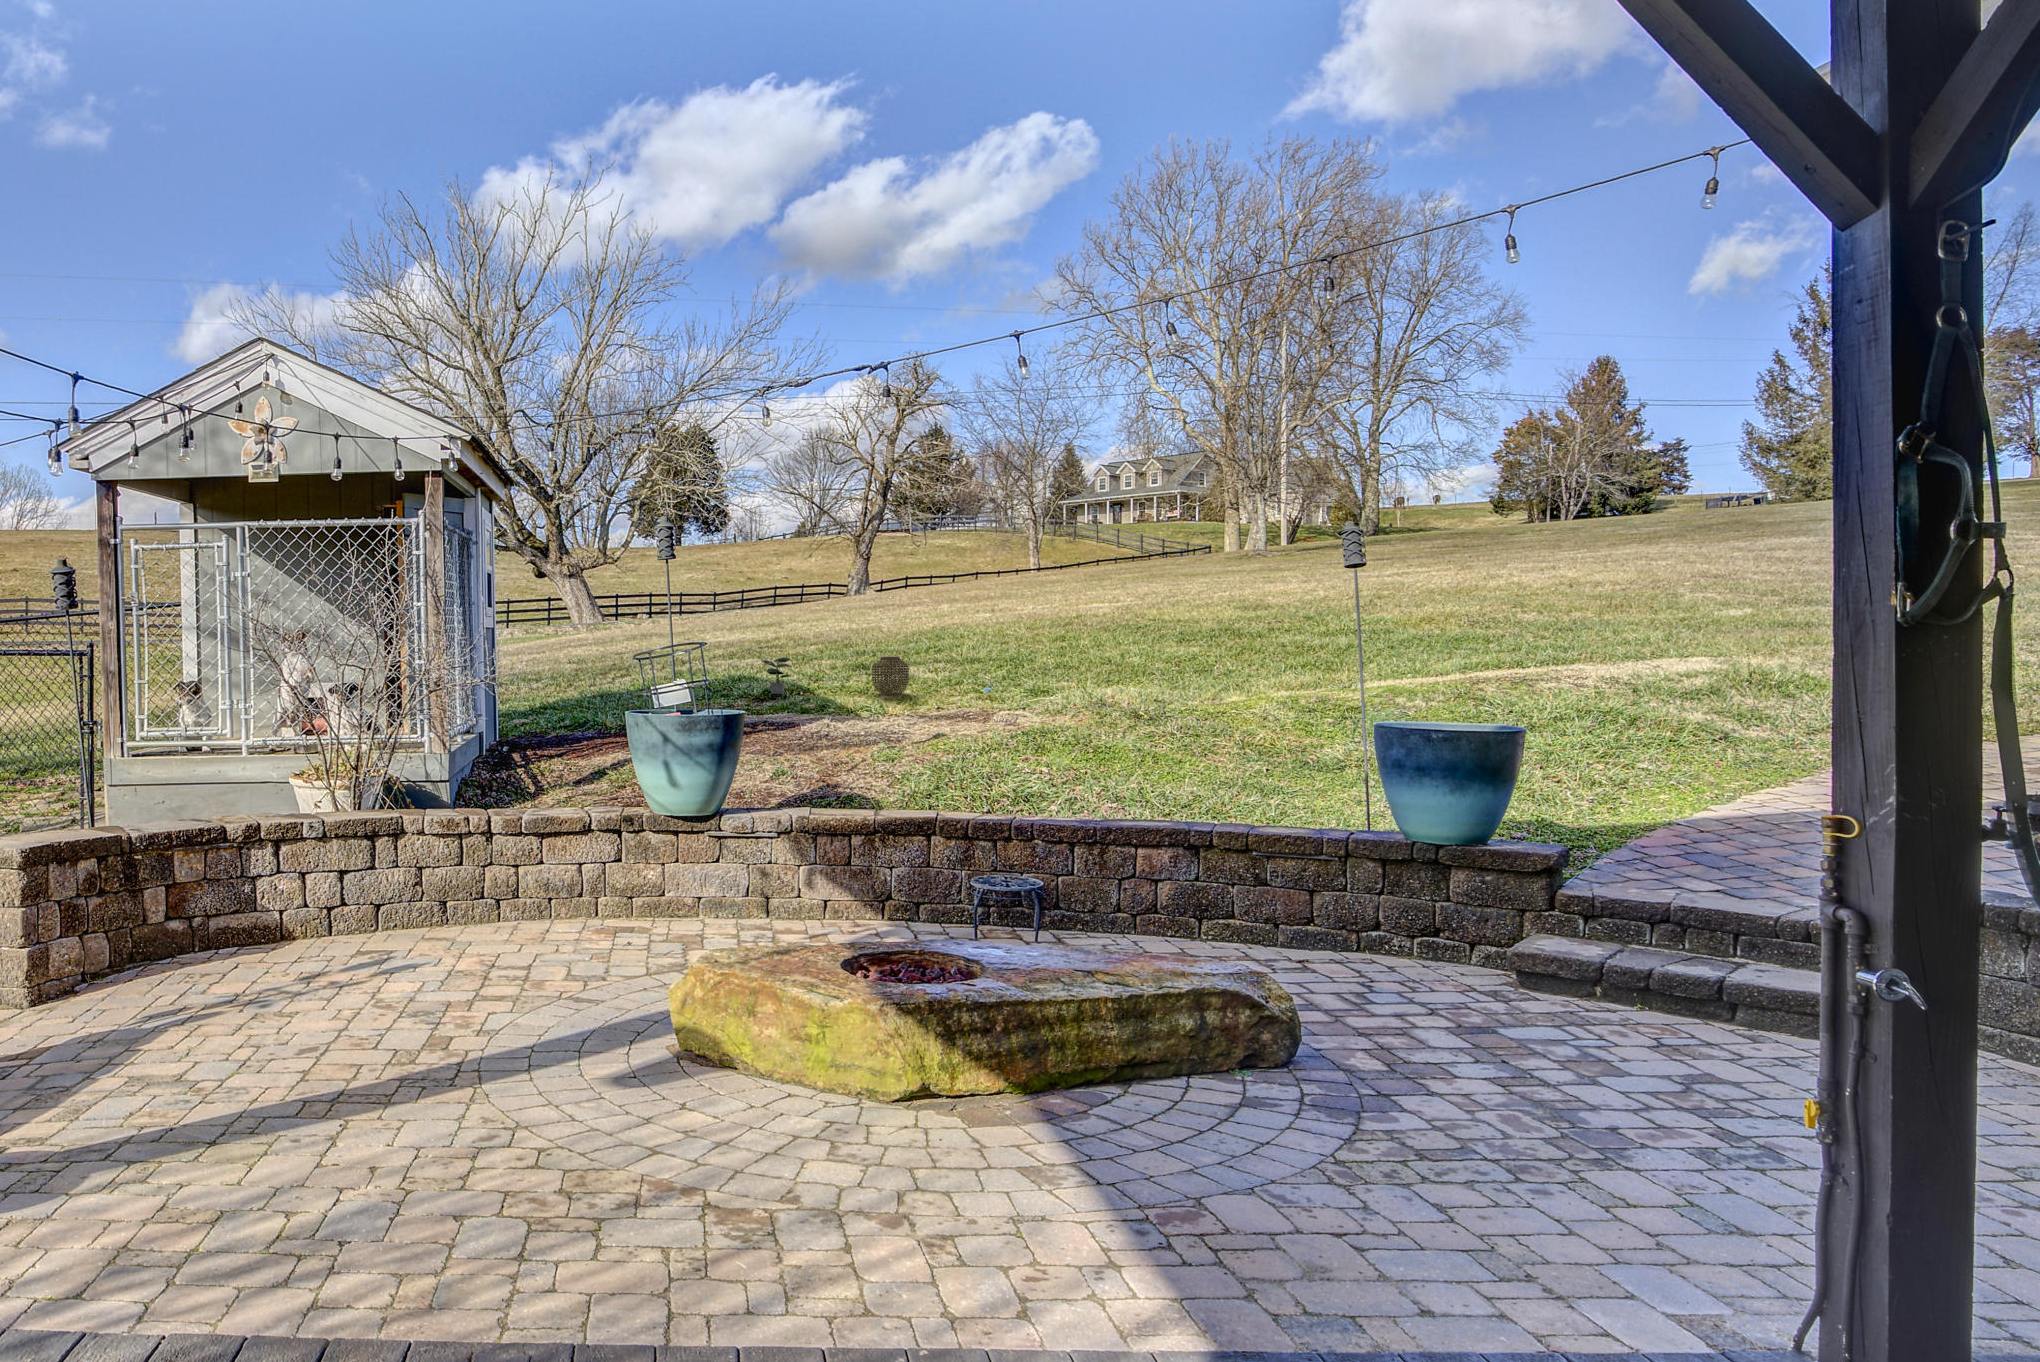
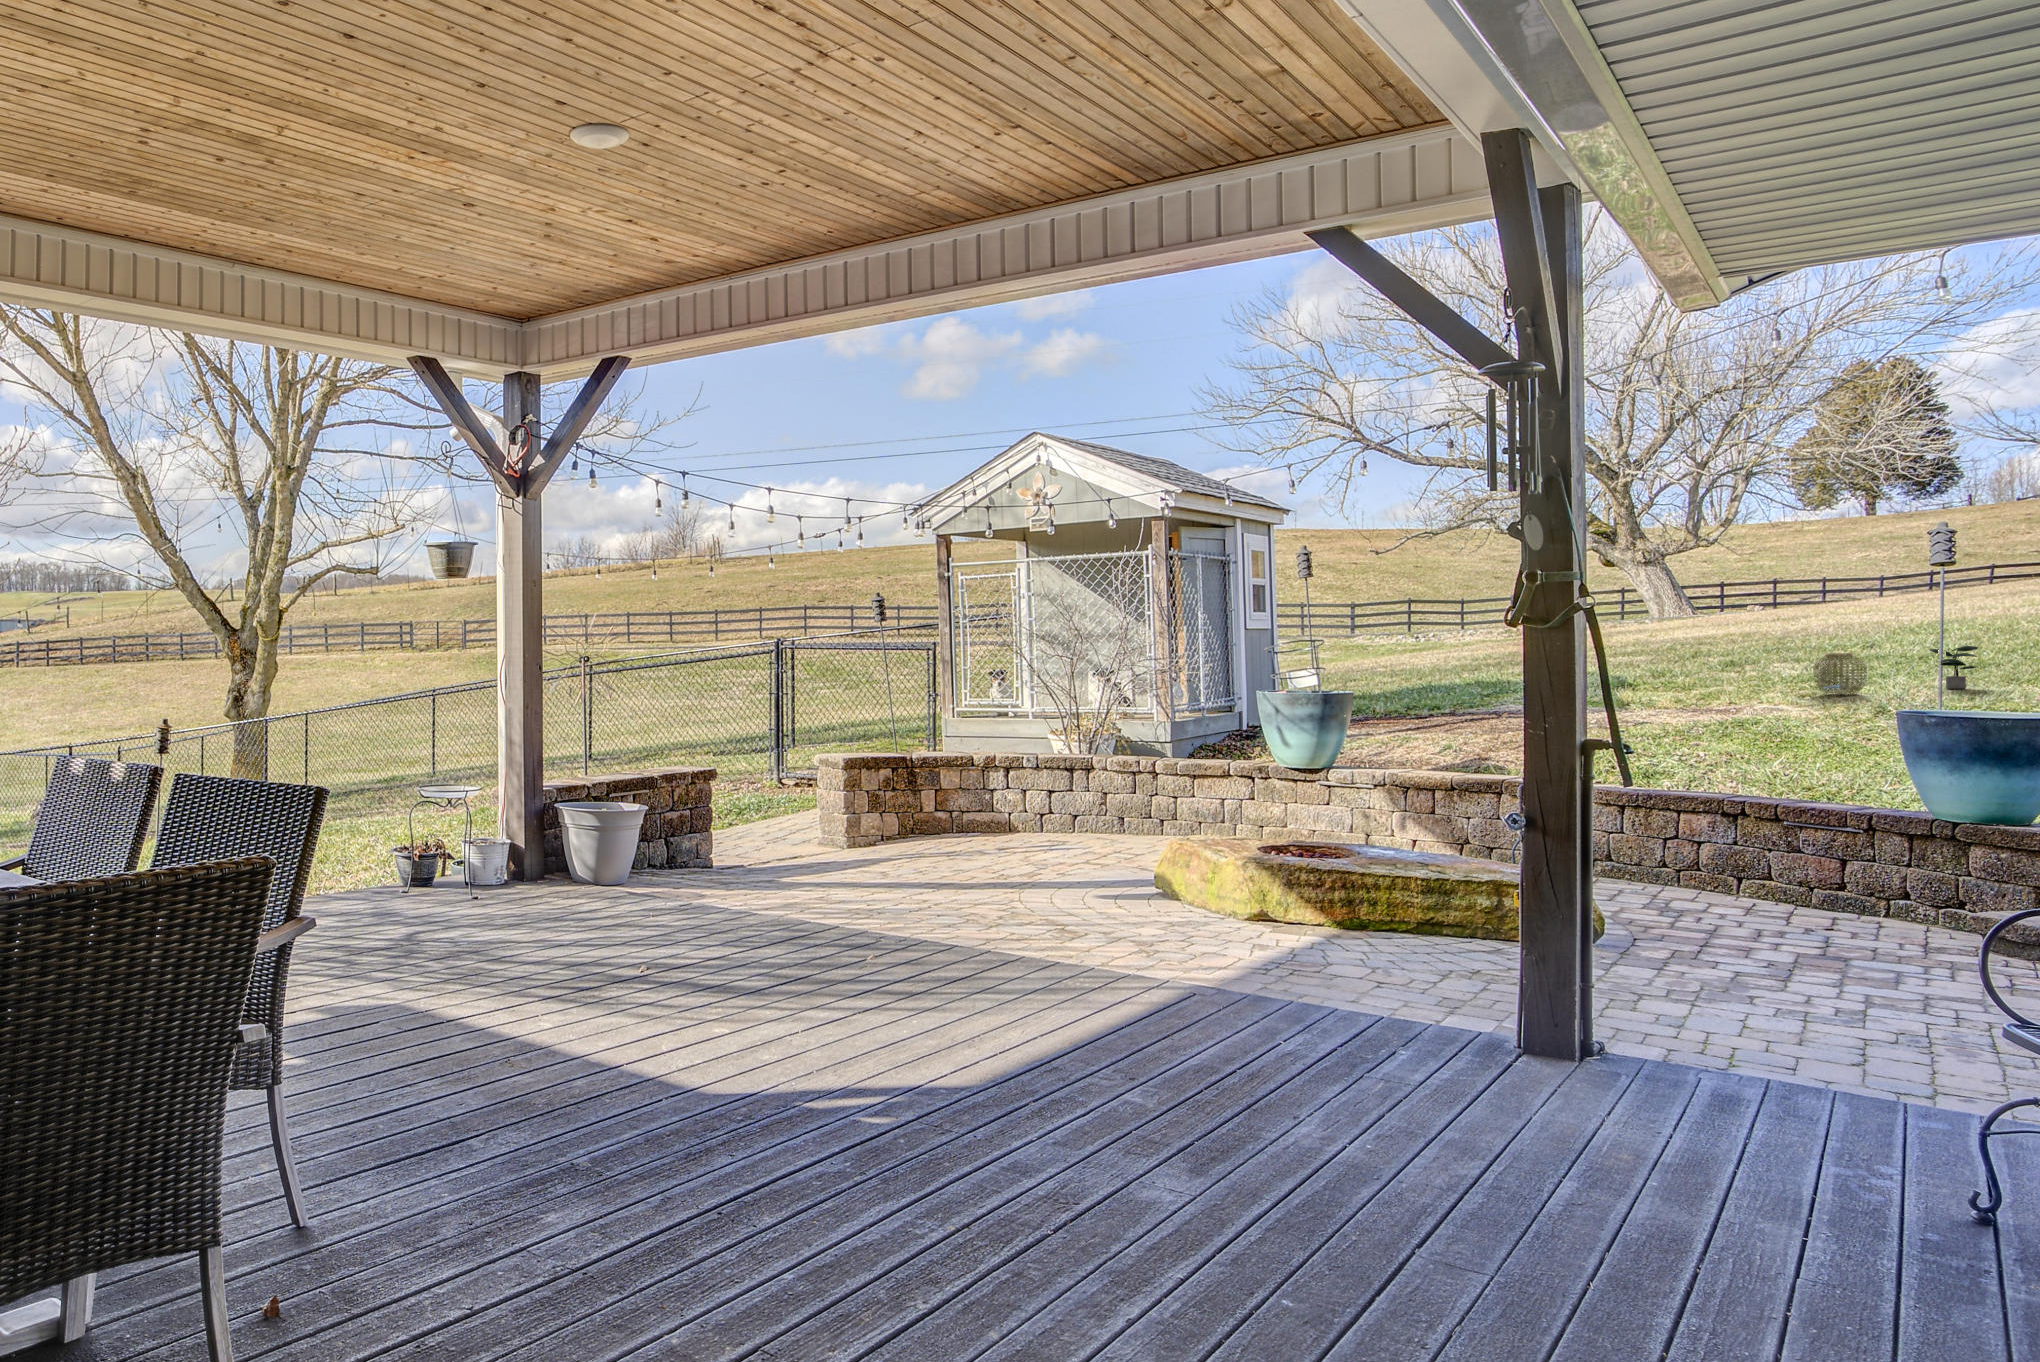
potted plant: present [761,657,792,694] -> present [1929,646,1978,689]

